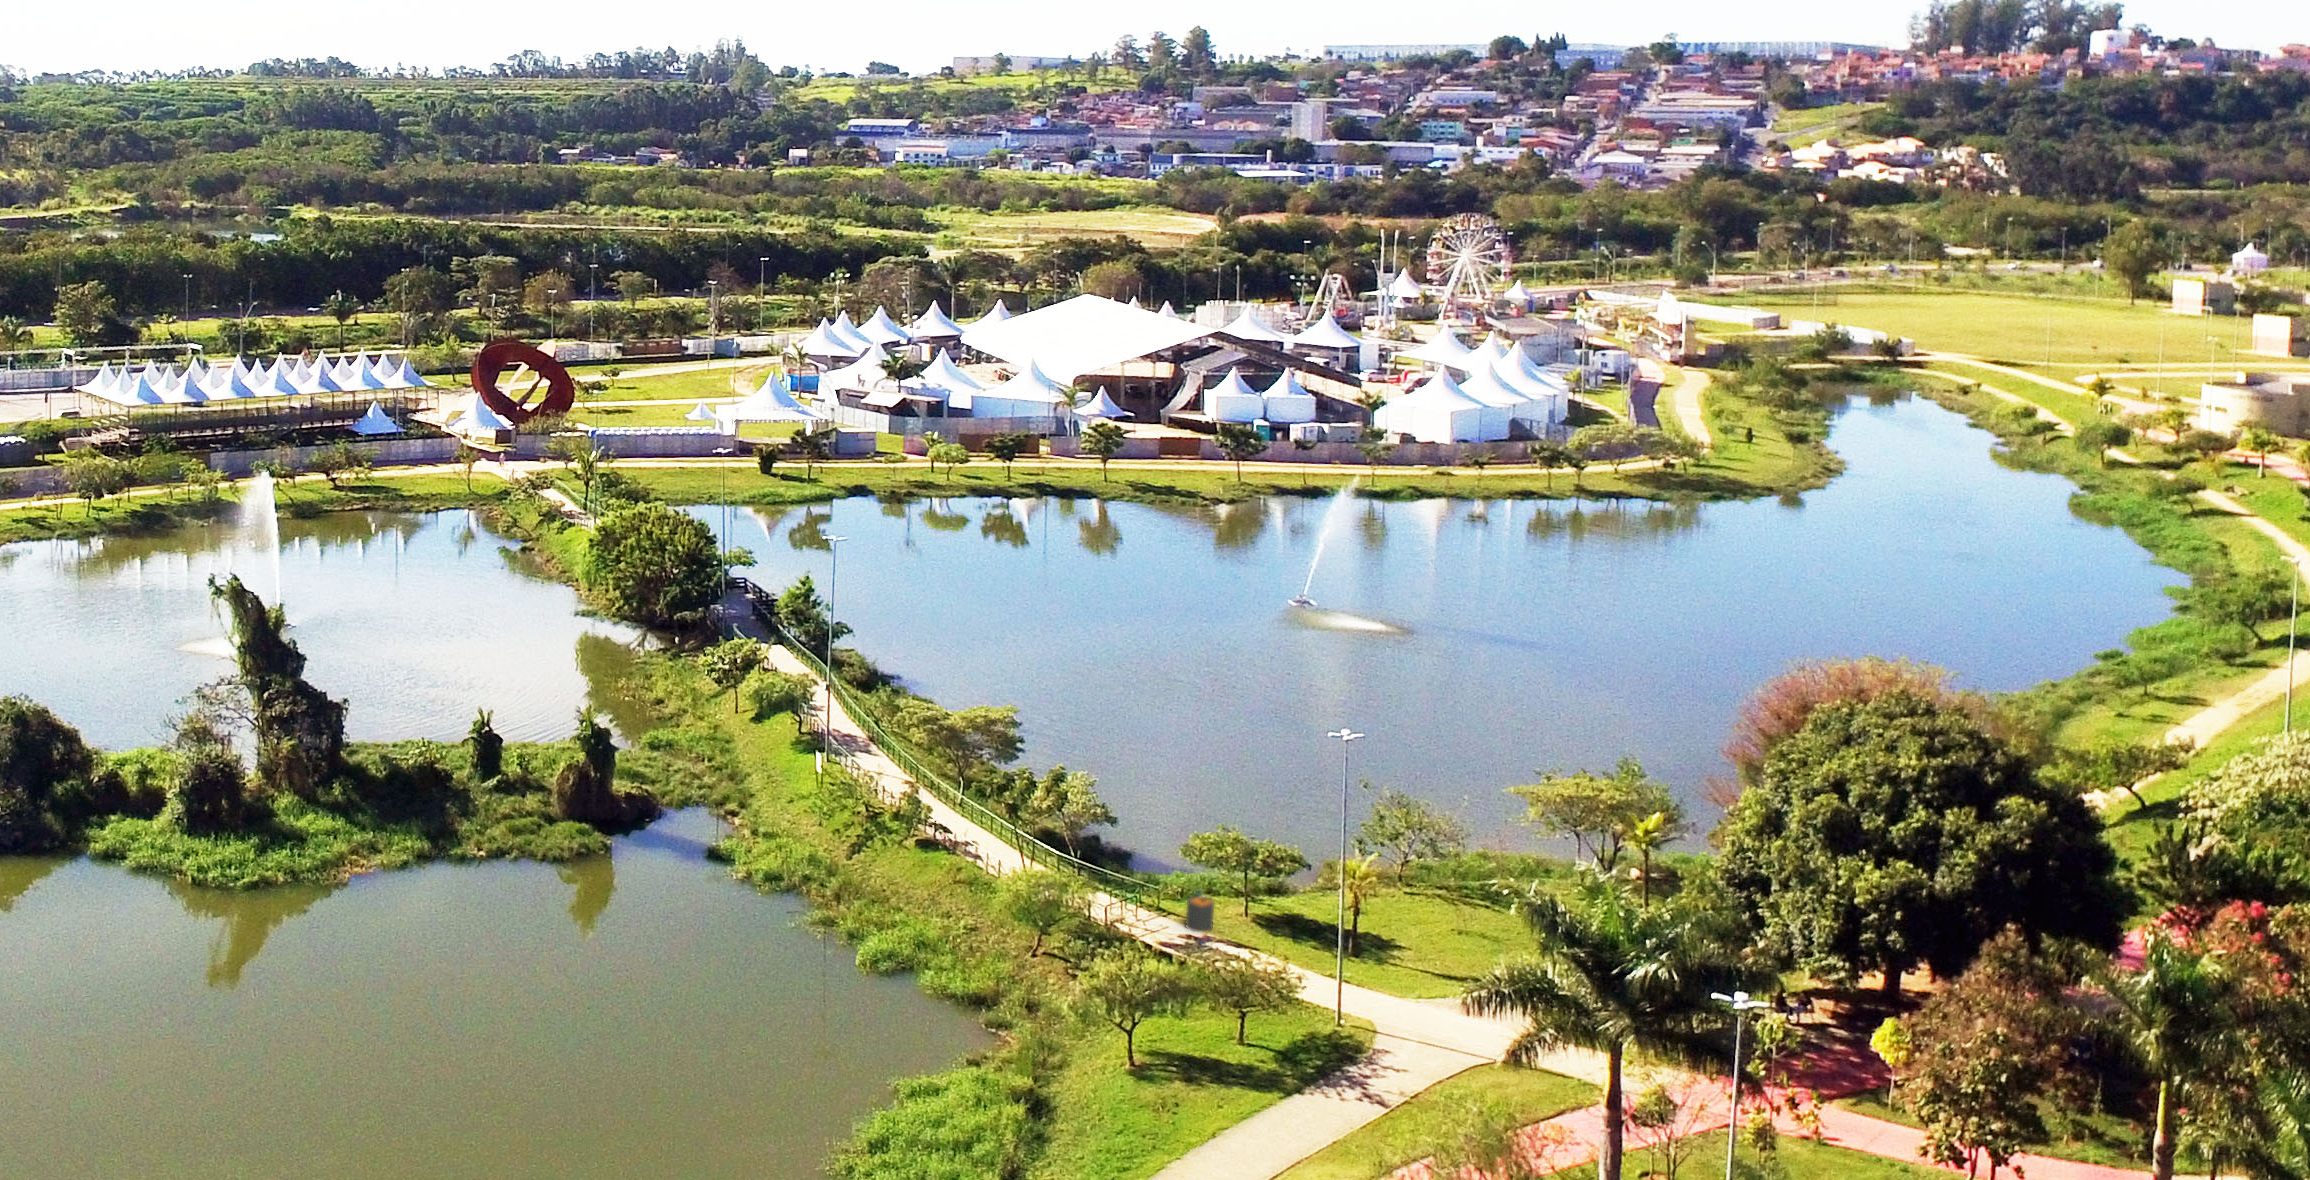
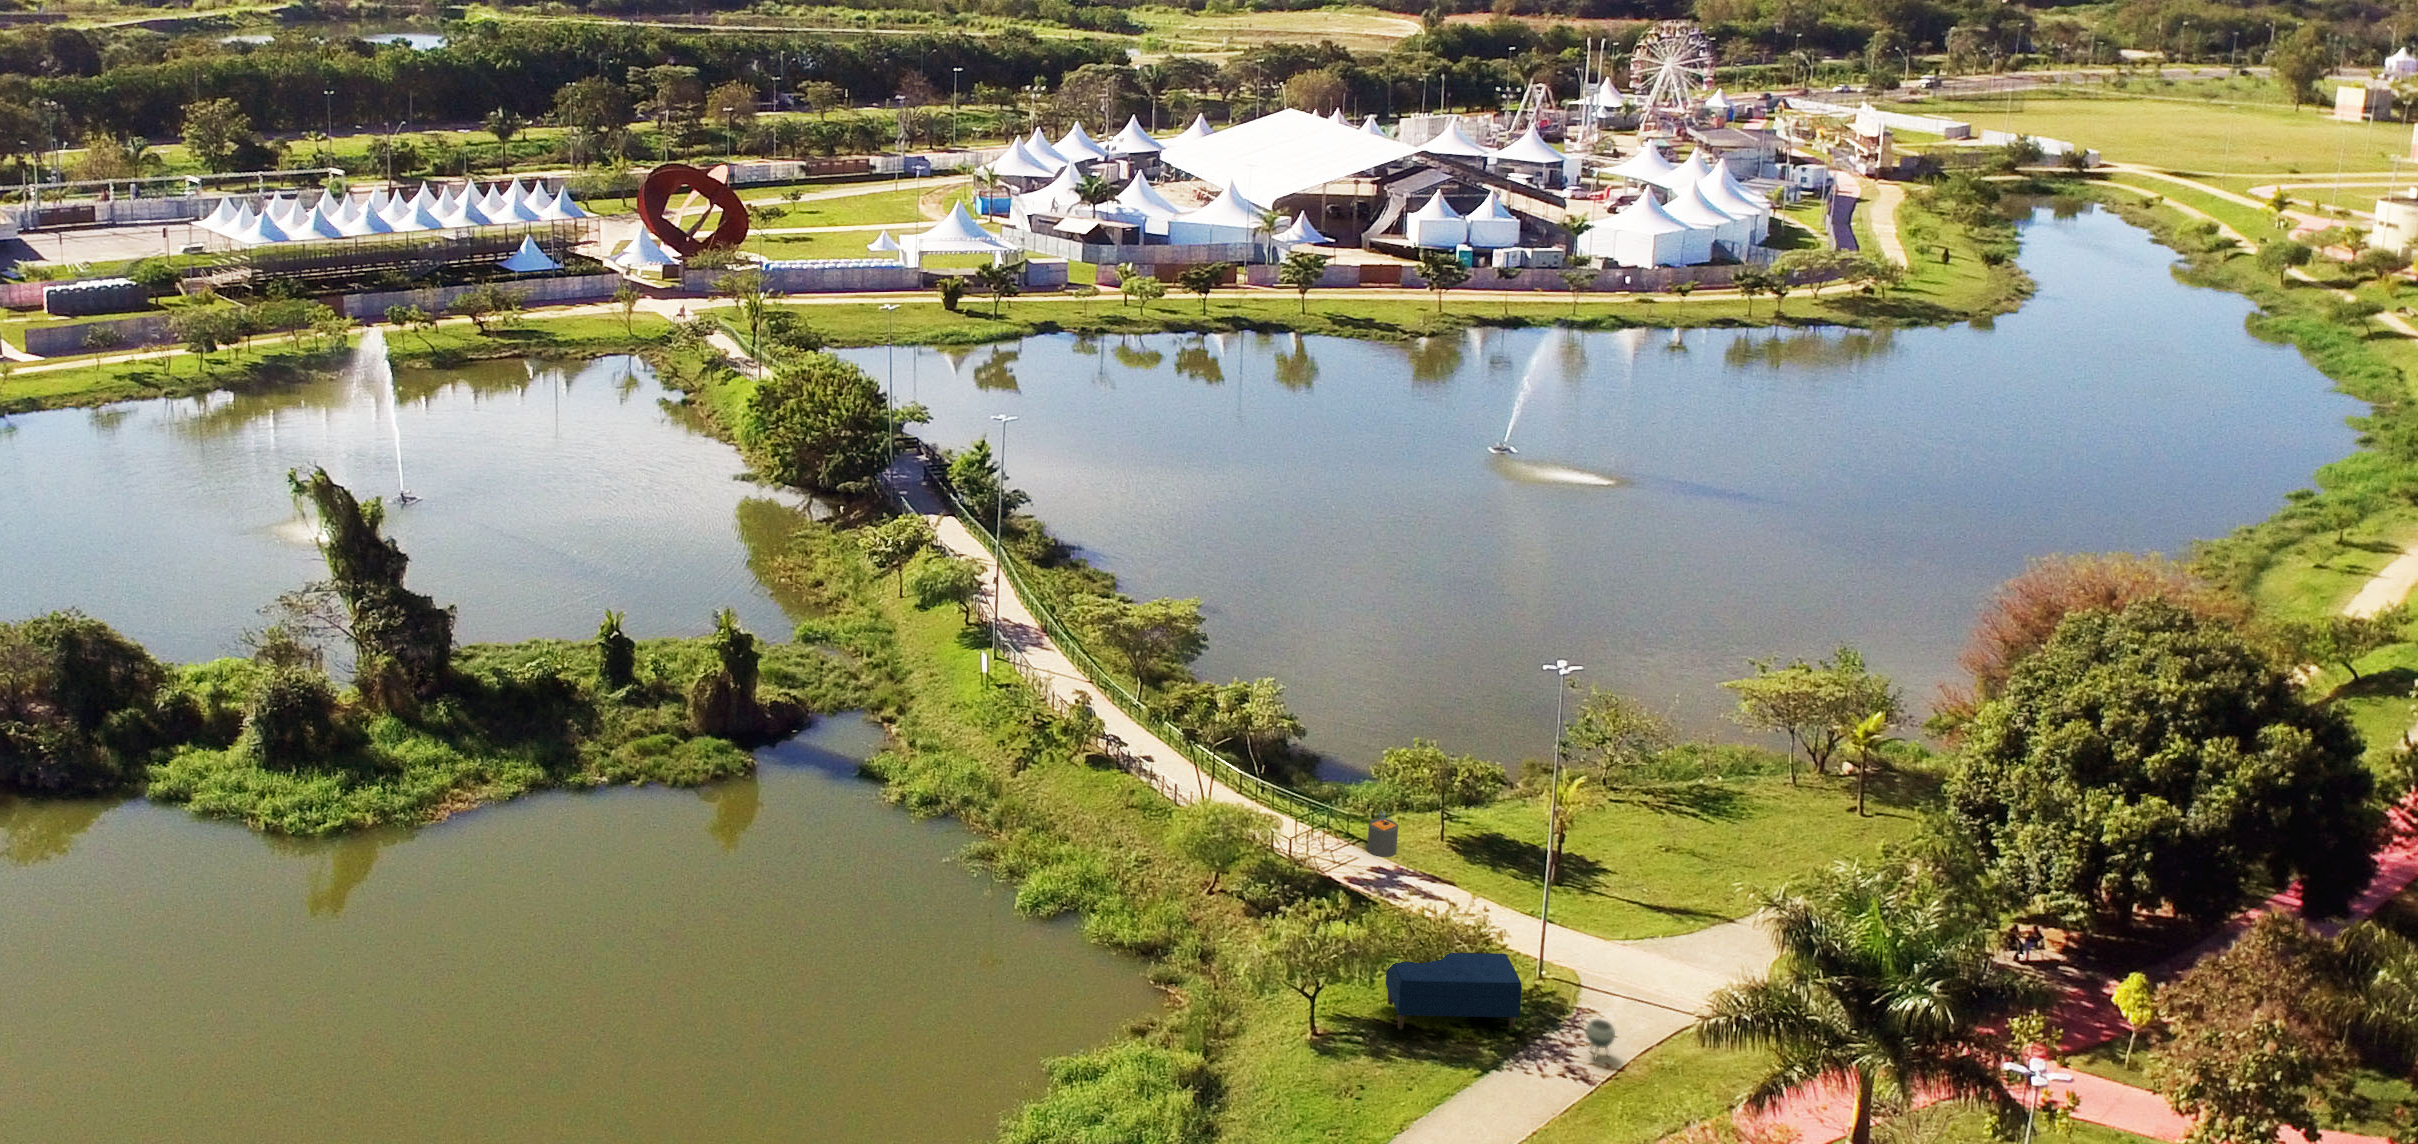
bench: none [1207,1002,1333,1077] -> present [1386,953,1522,1029]
planter: none [1393,1061,1420,1100] -> present [1586,1019,1615,1061]

